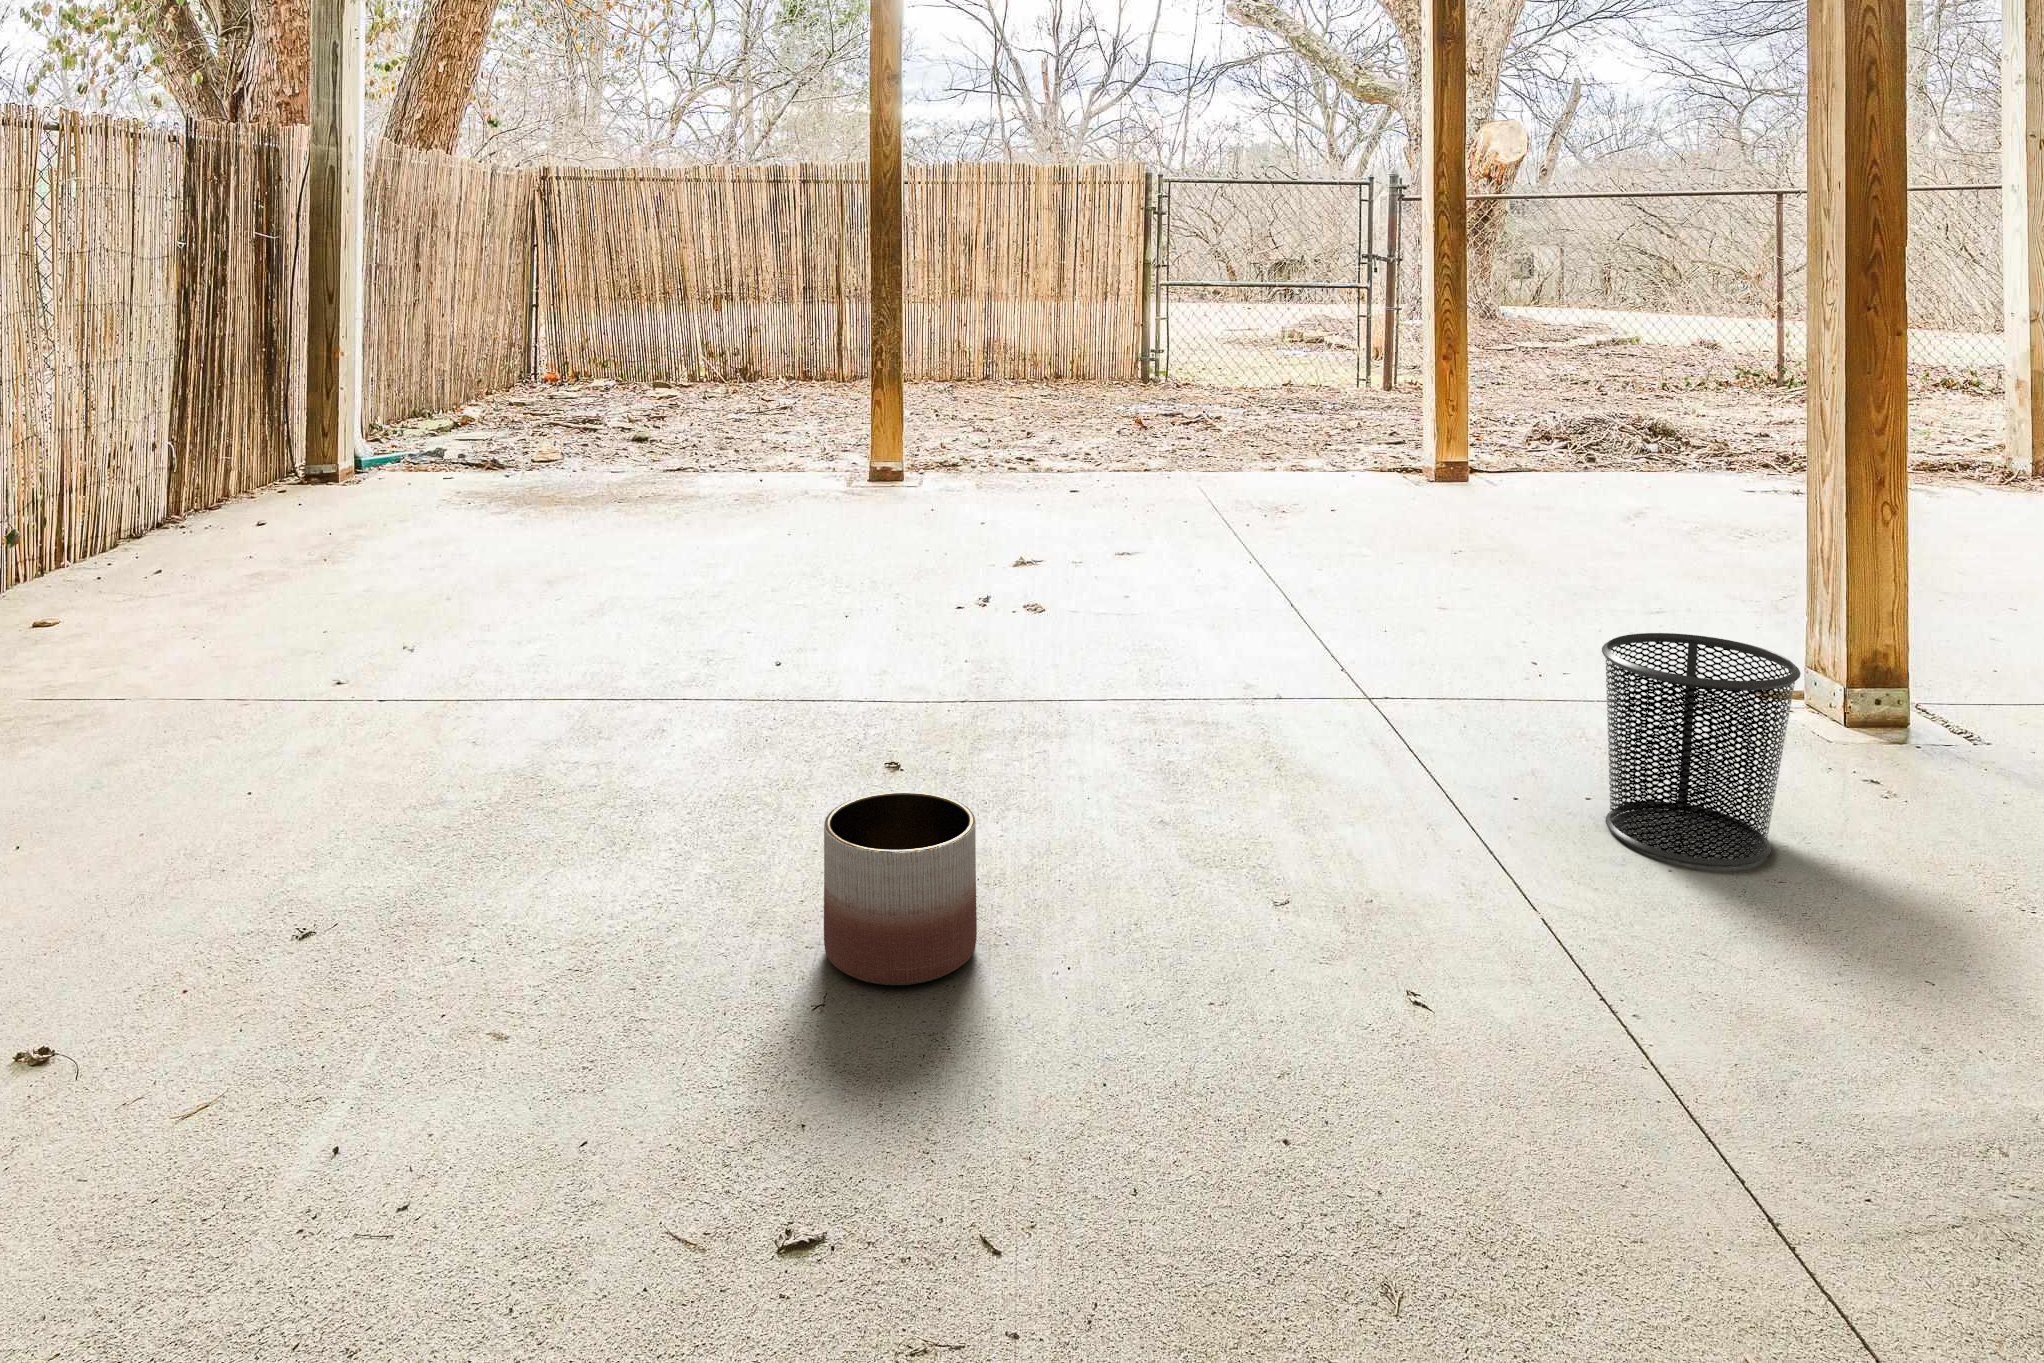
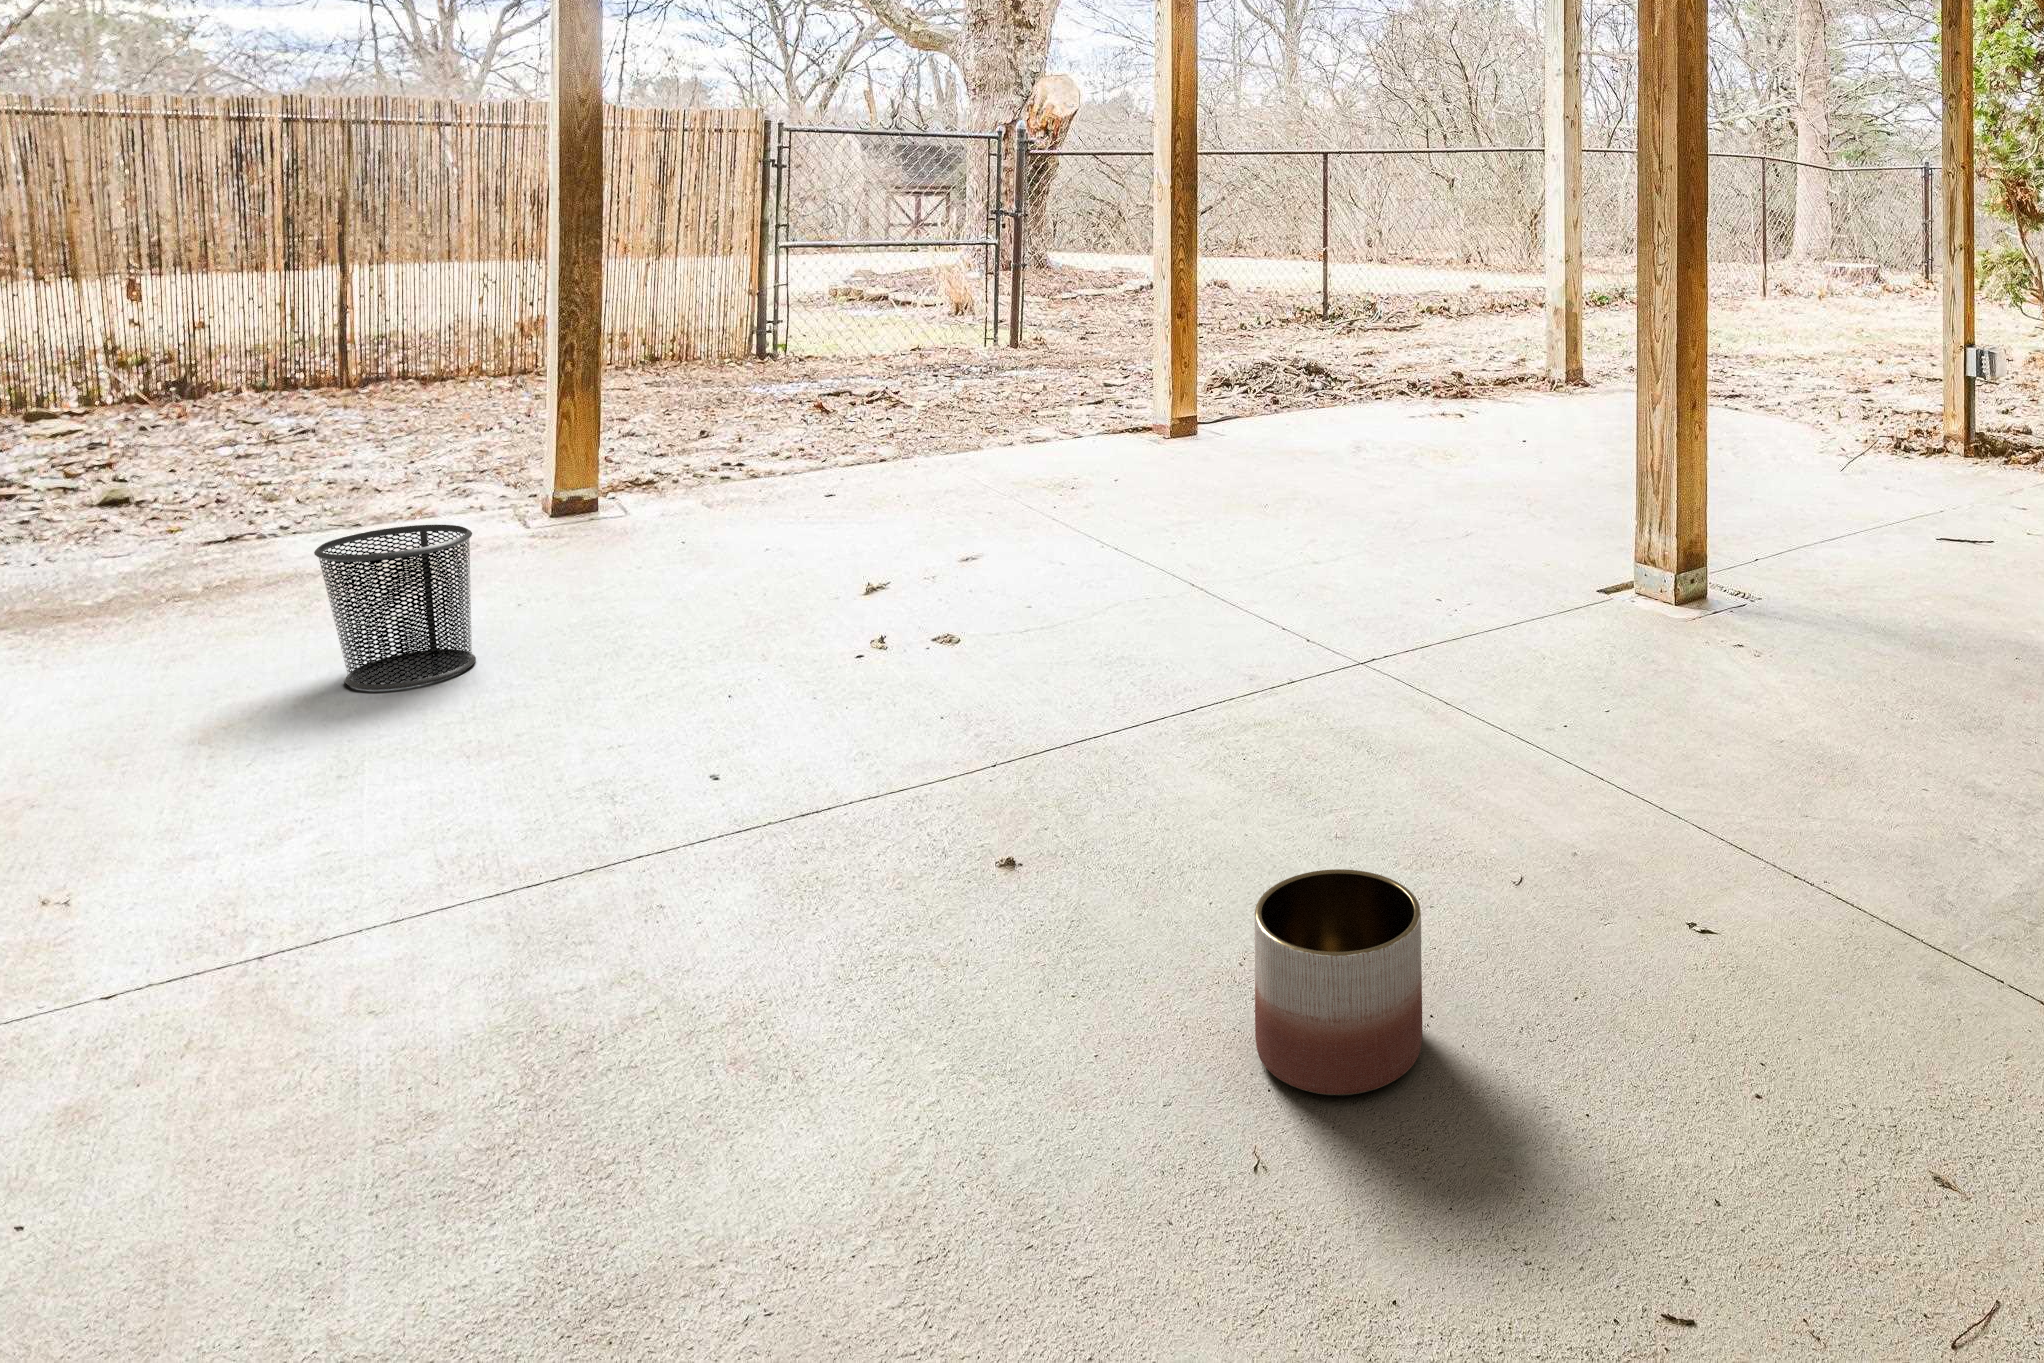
trash can: present [1602,633,1801,867] -> present [314,525,476,690]

